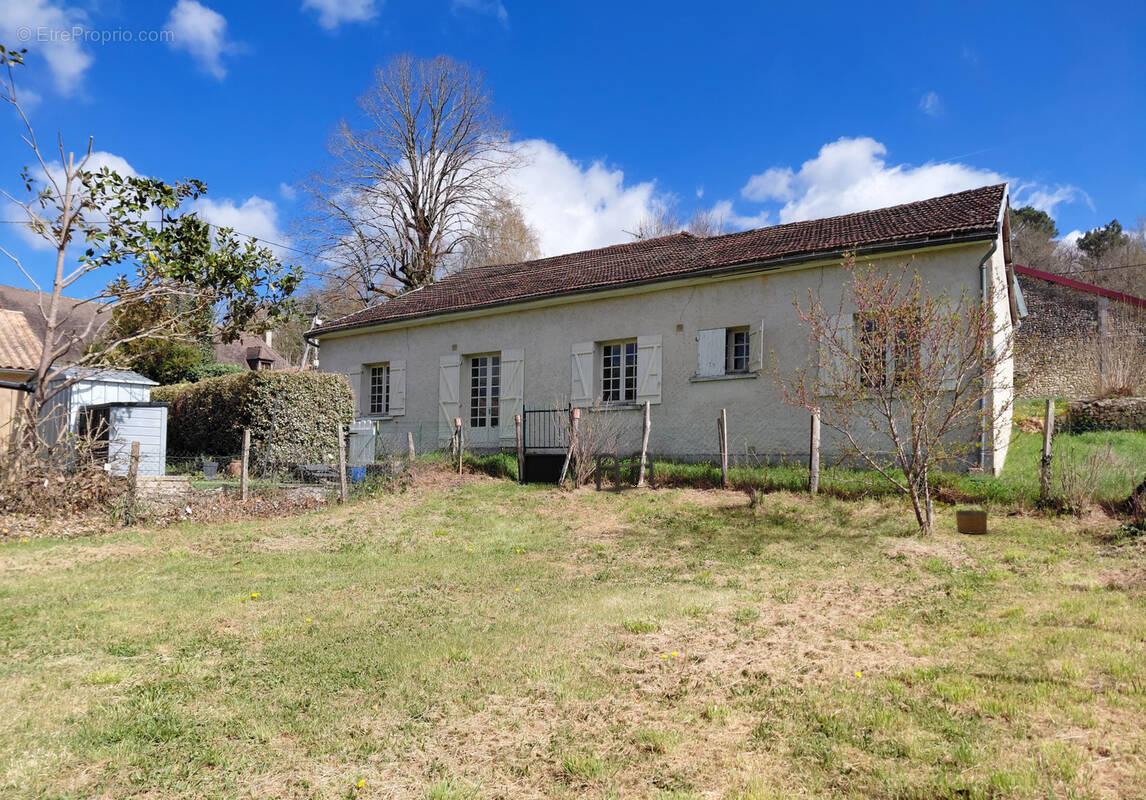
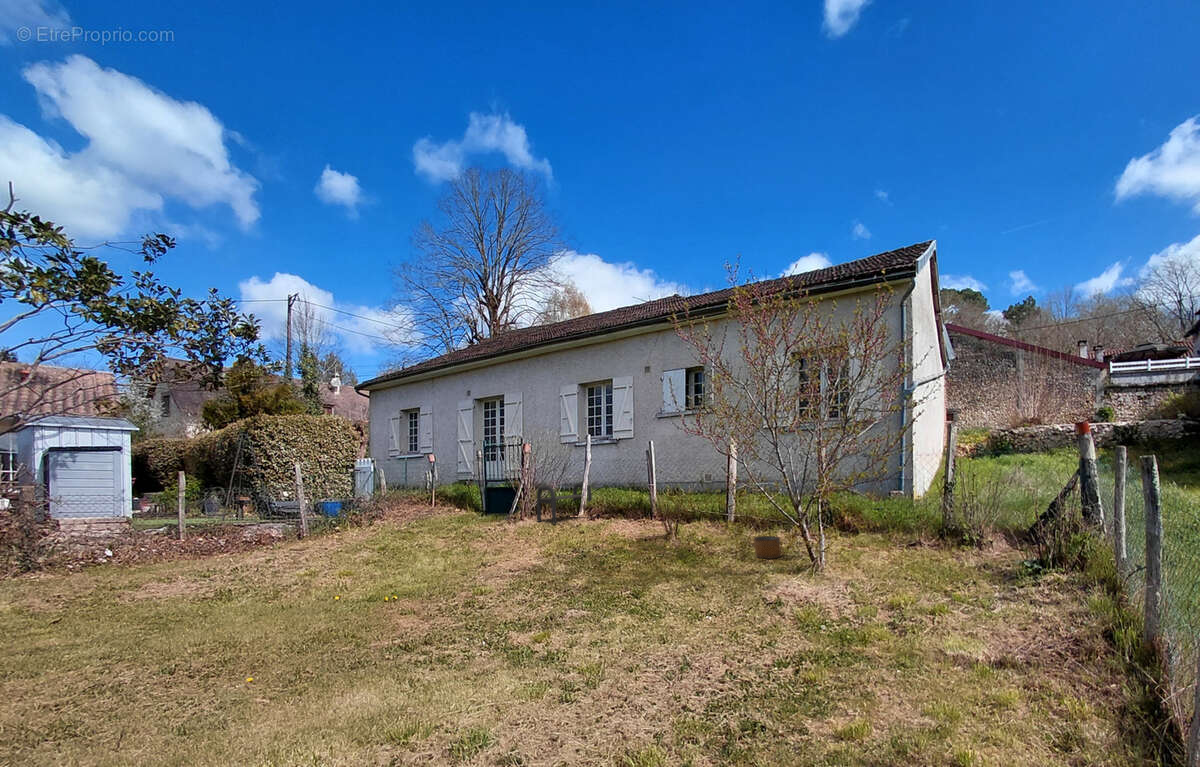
bucket: present [956,498,987,534] -> present [754,525,781,559]

